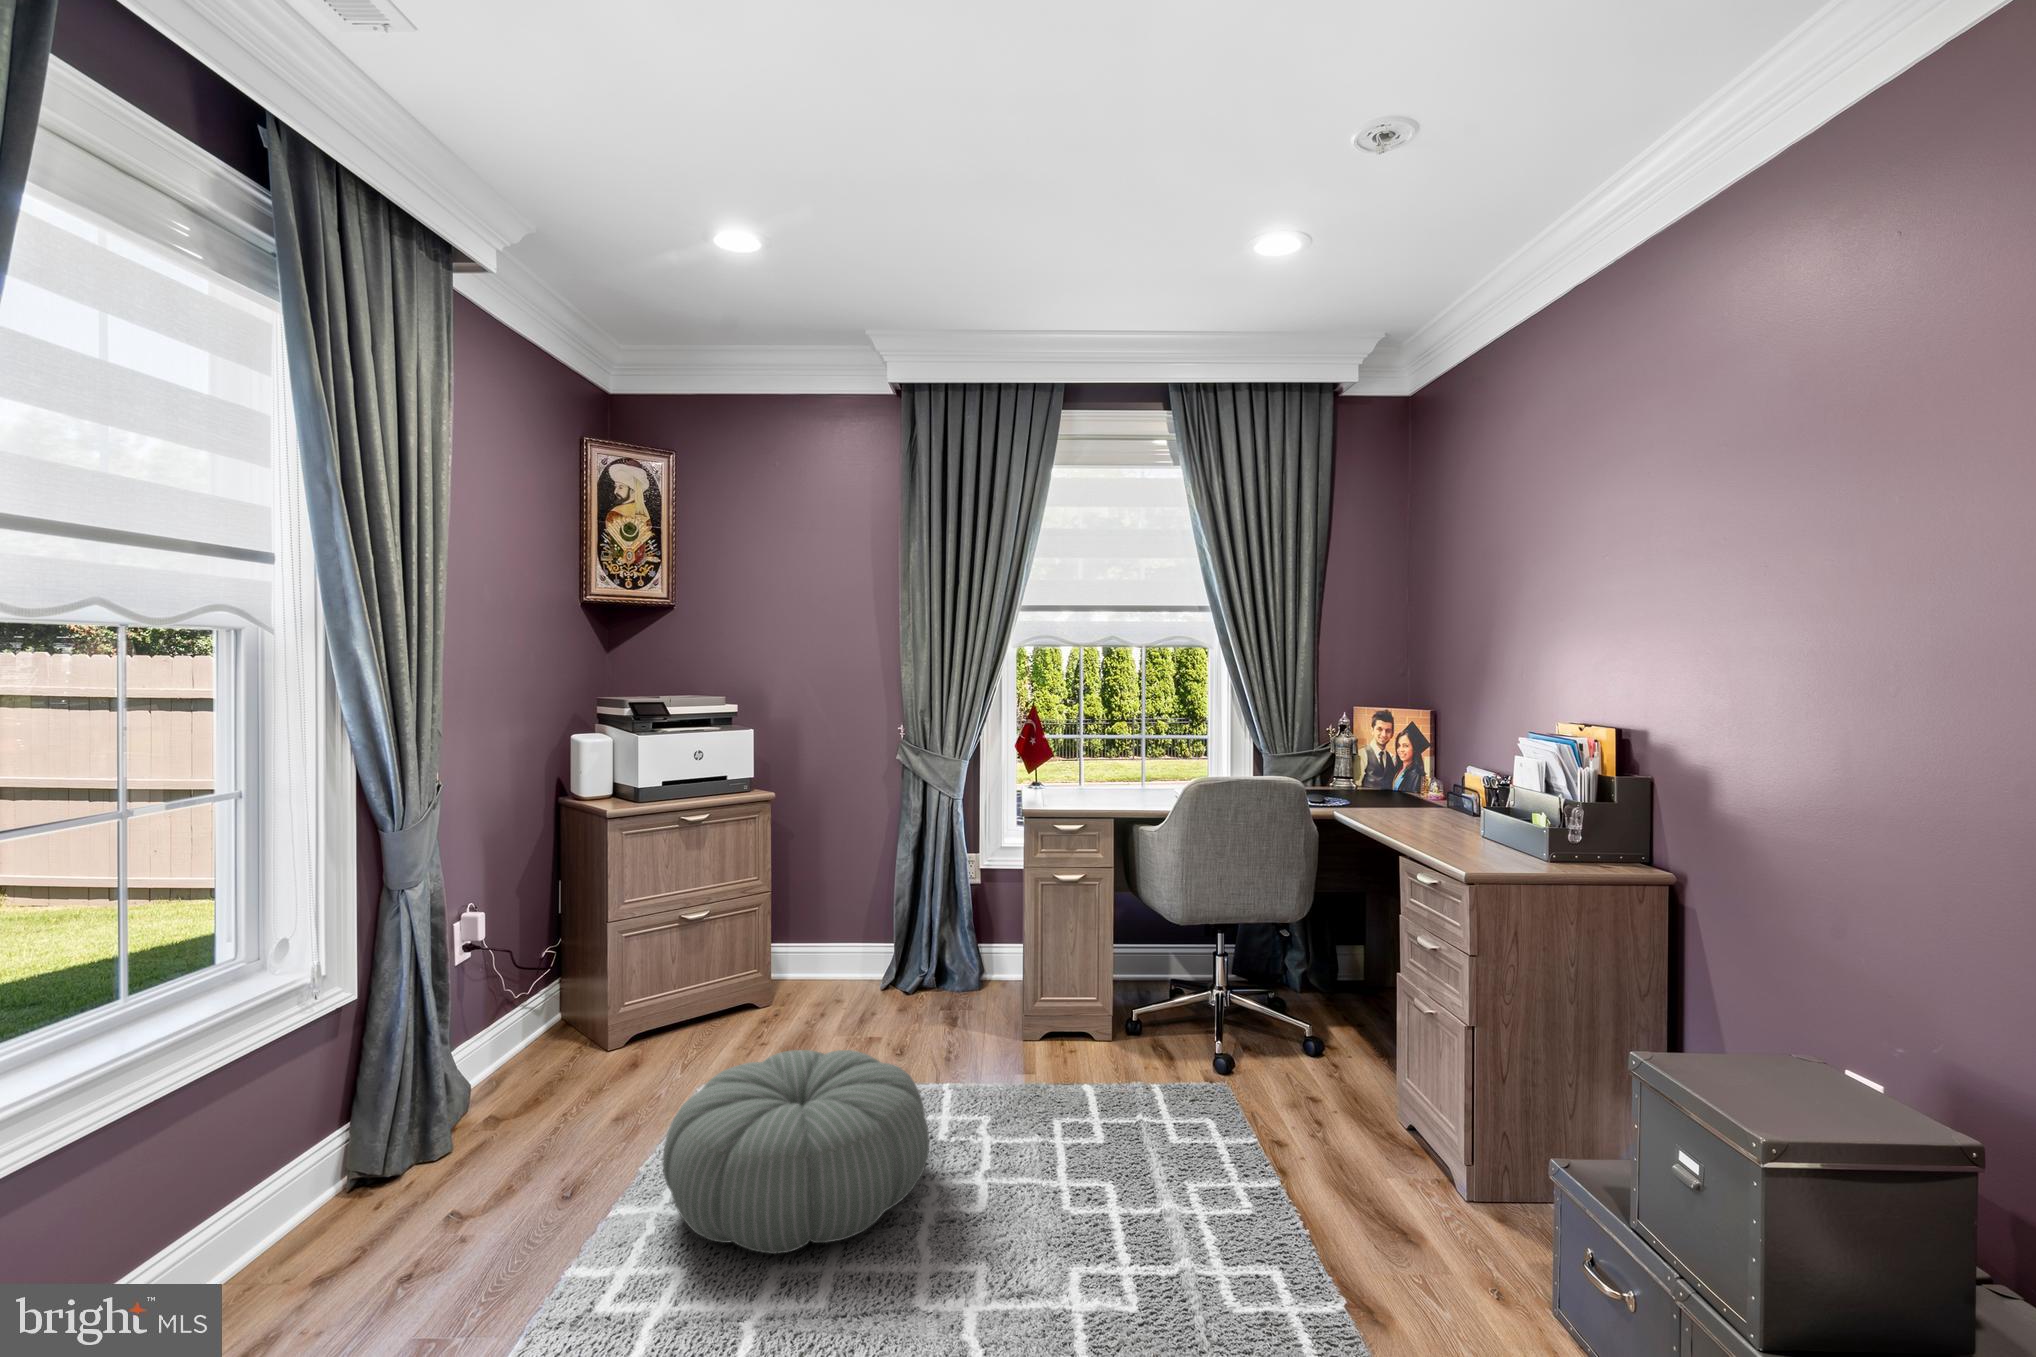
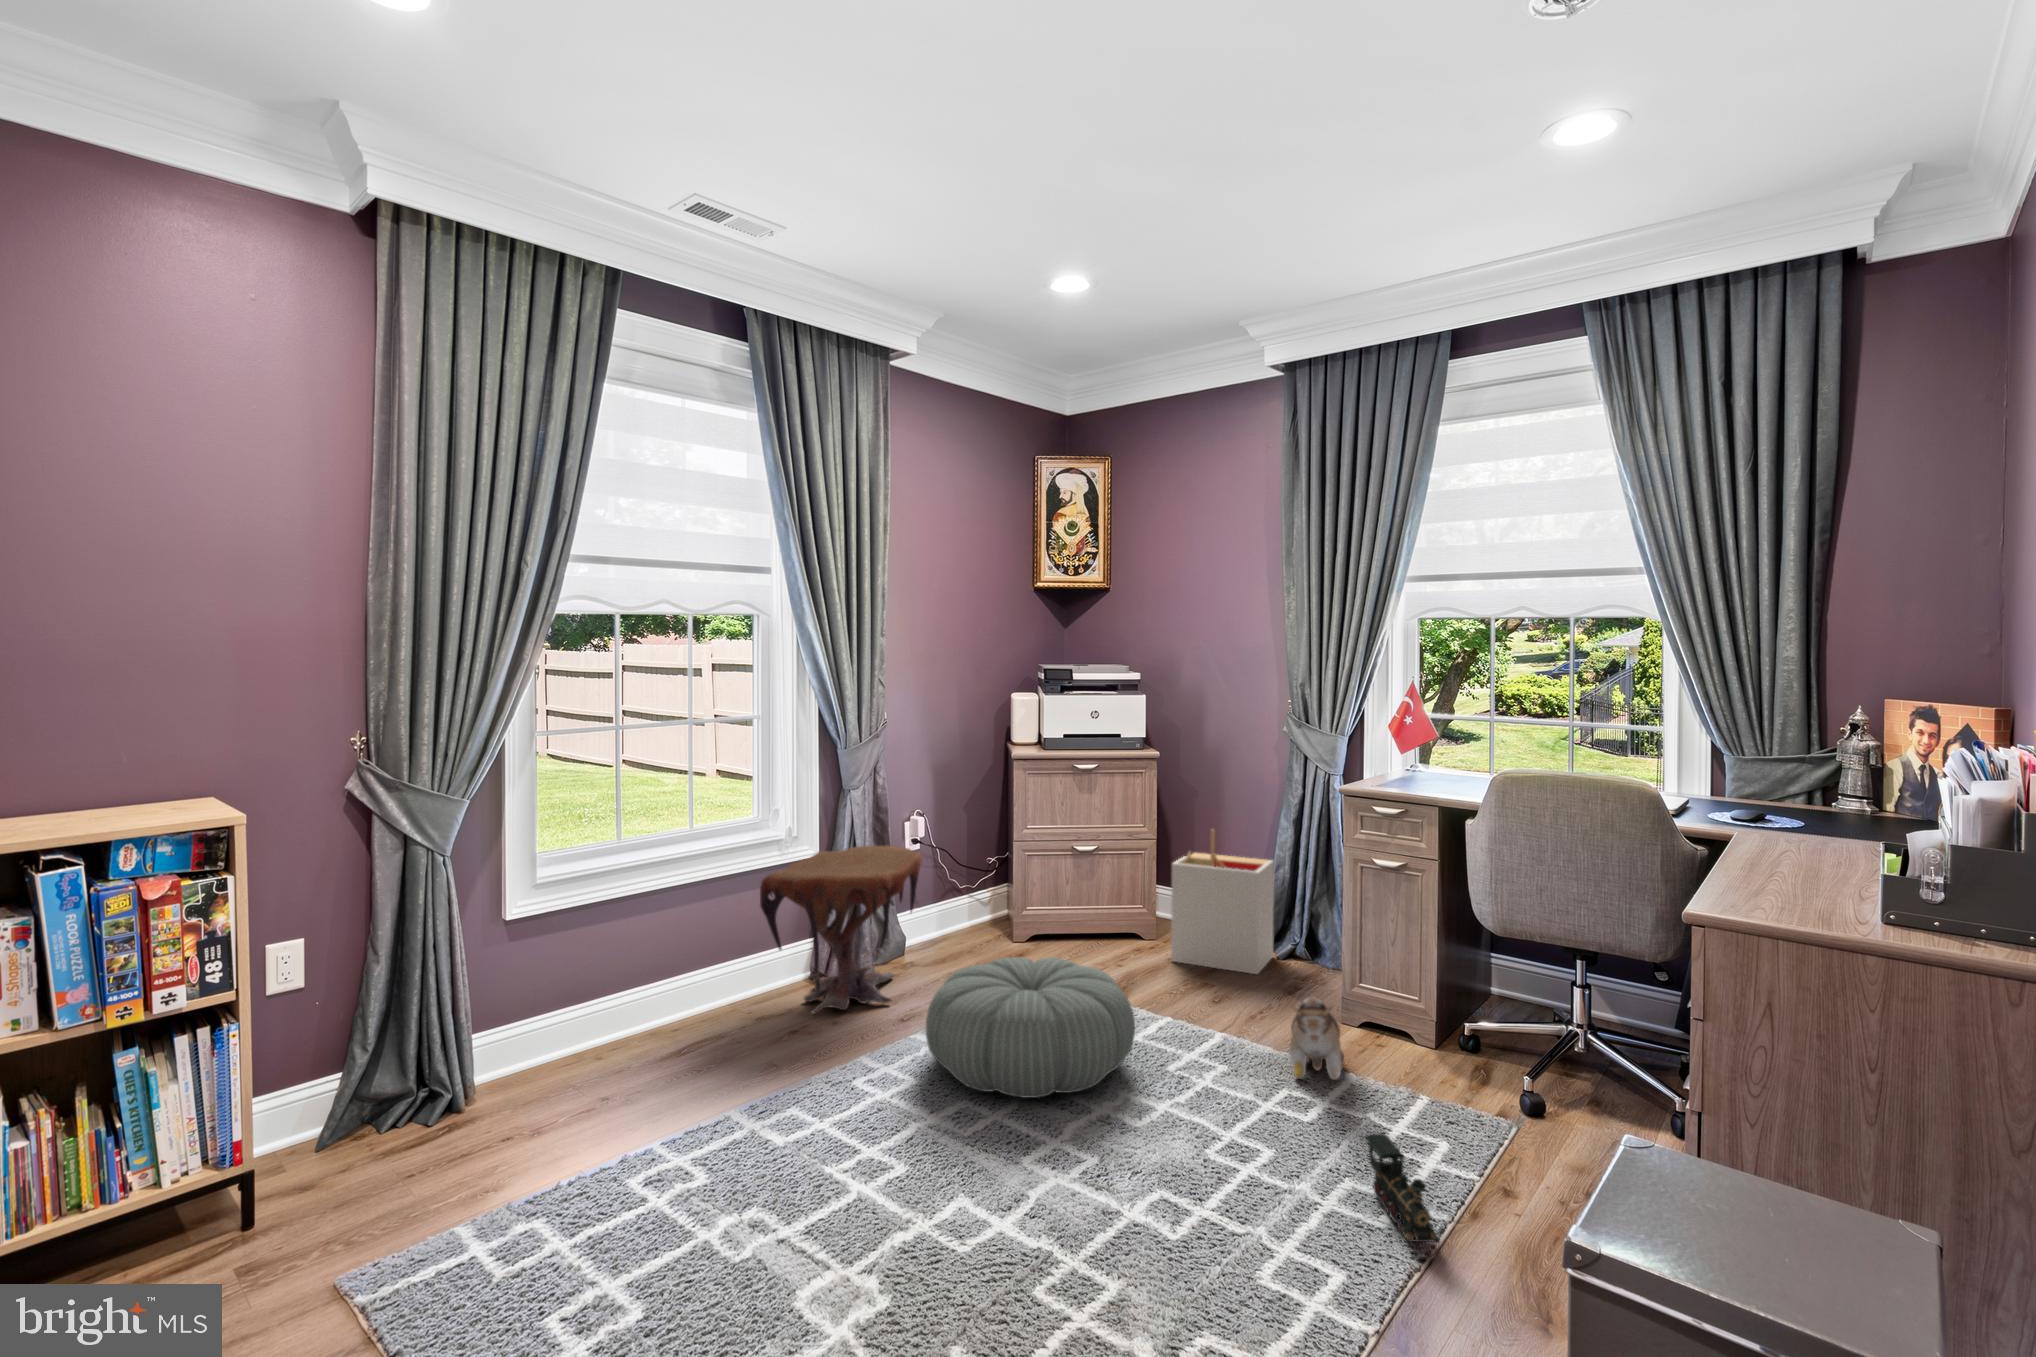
storage bin: none [810,867,907,1020] -> present [1171,829,1274,974]
side table: none [299,956,544,1243] -> present [760,846,922,1014]
plush toy: none [1024,1018,1102,1105] -> present [1290,997,1344,1080]
toy train: none [1217,1131,1334,1232] -> present [1366,1134,1439,1259]

